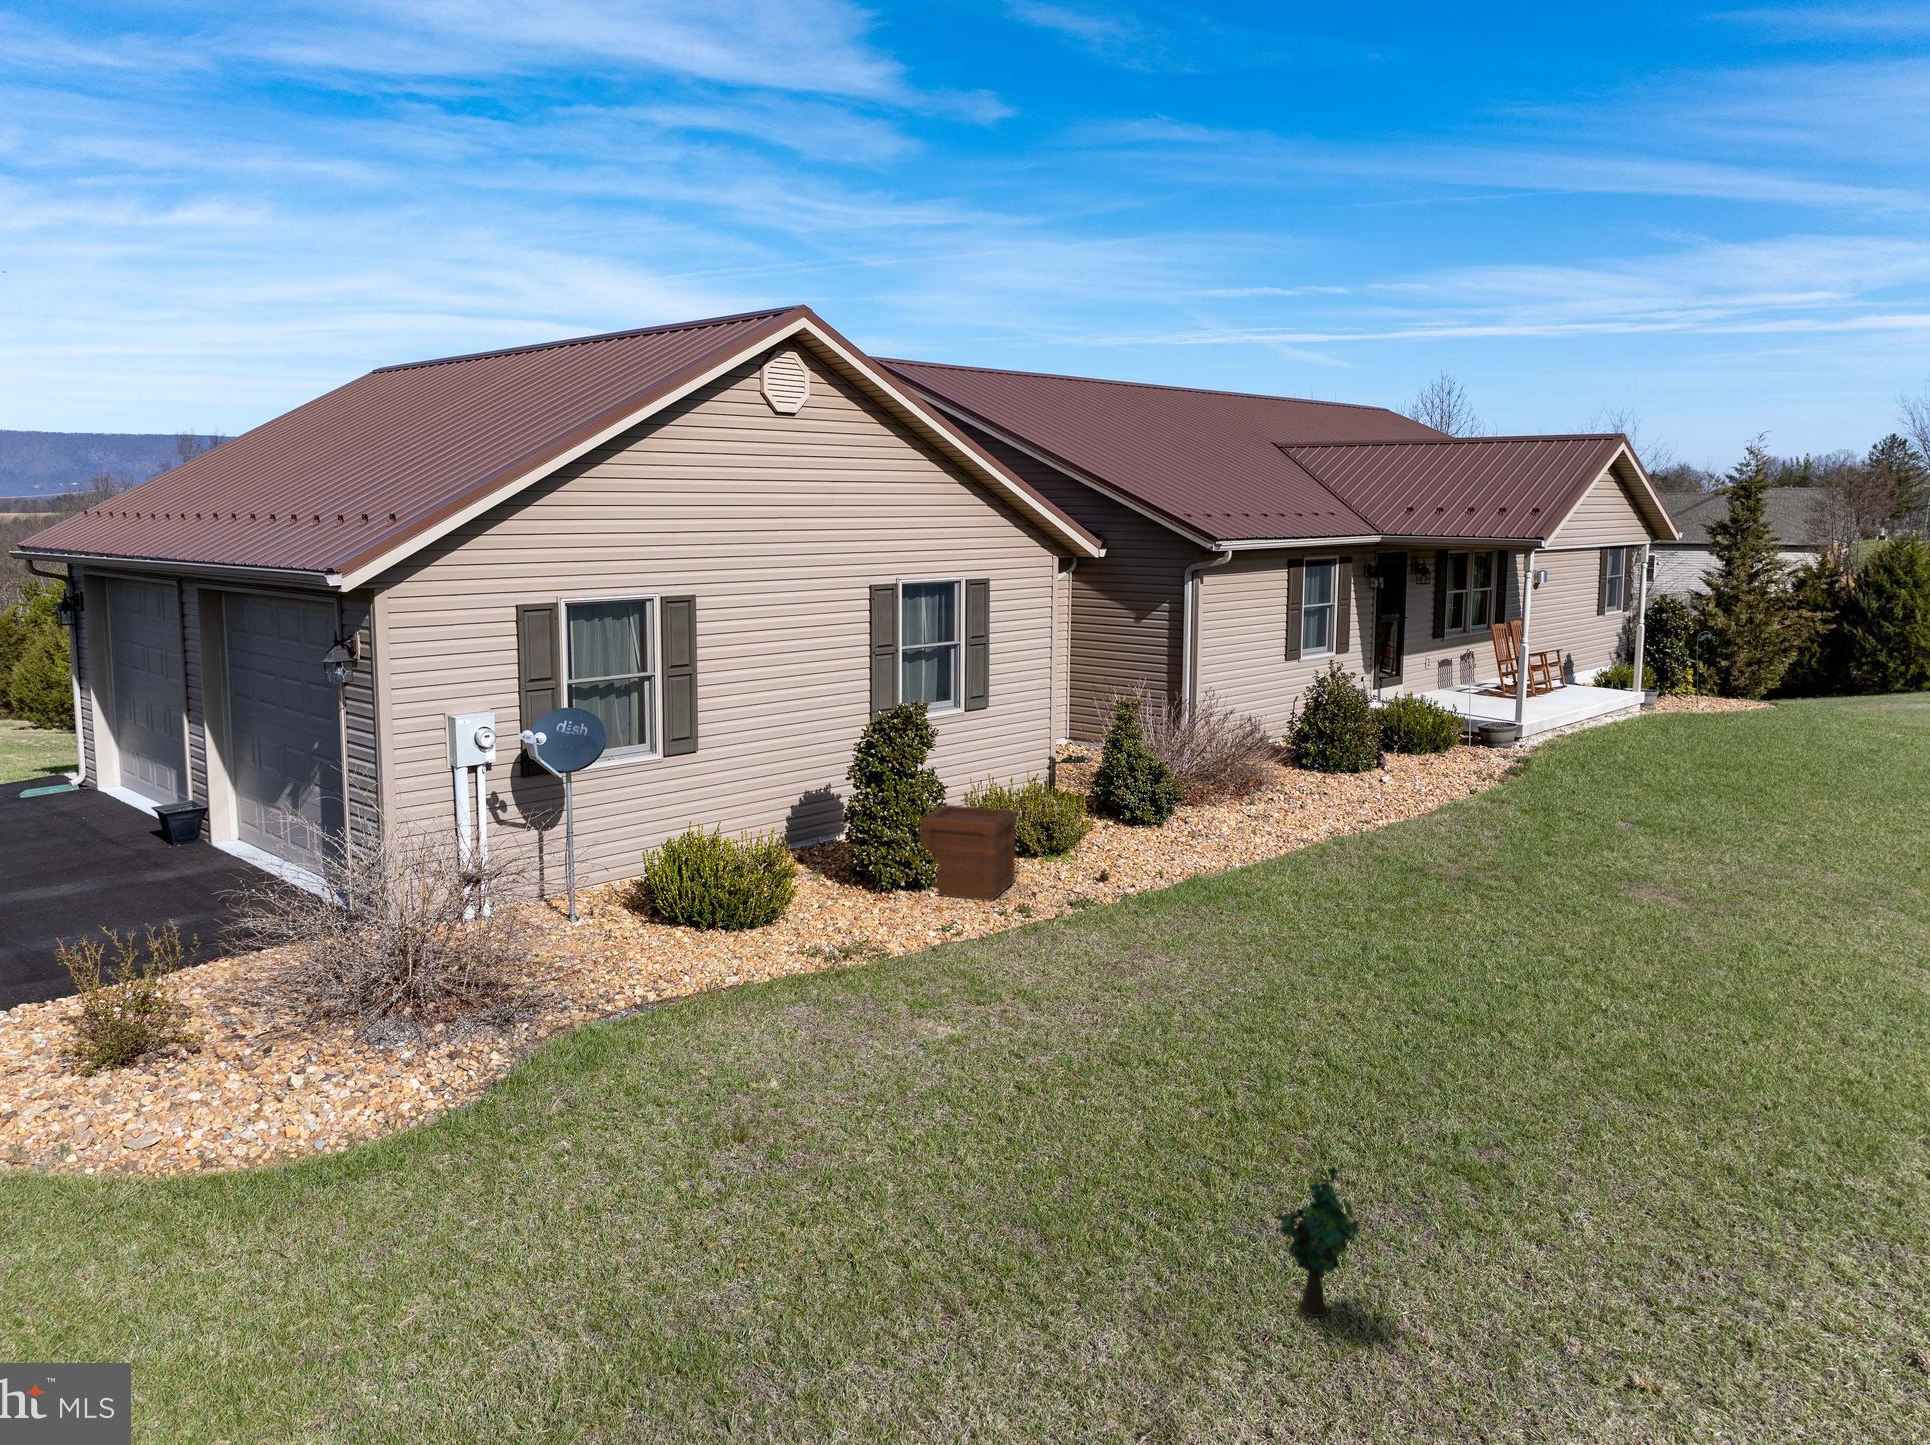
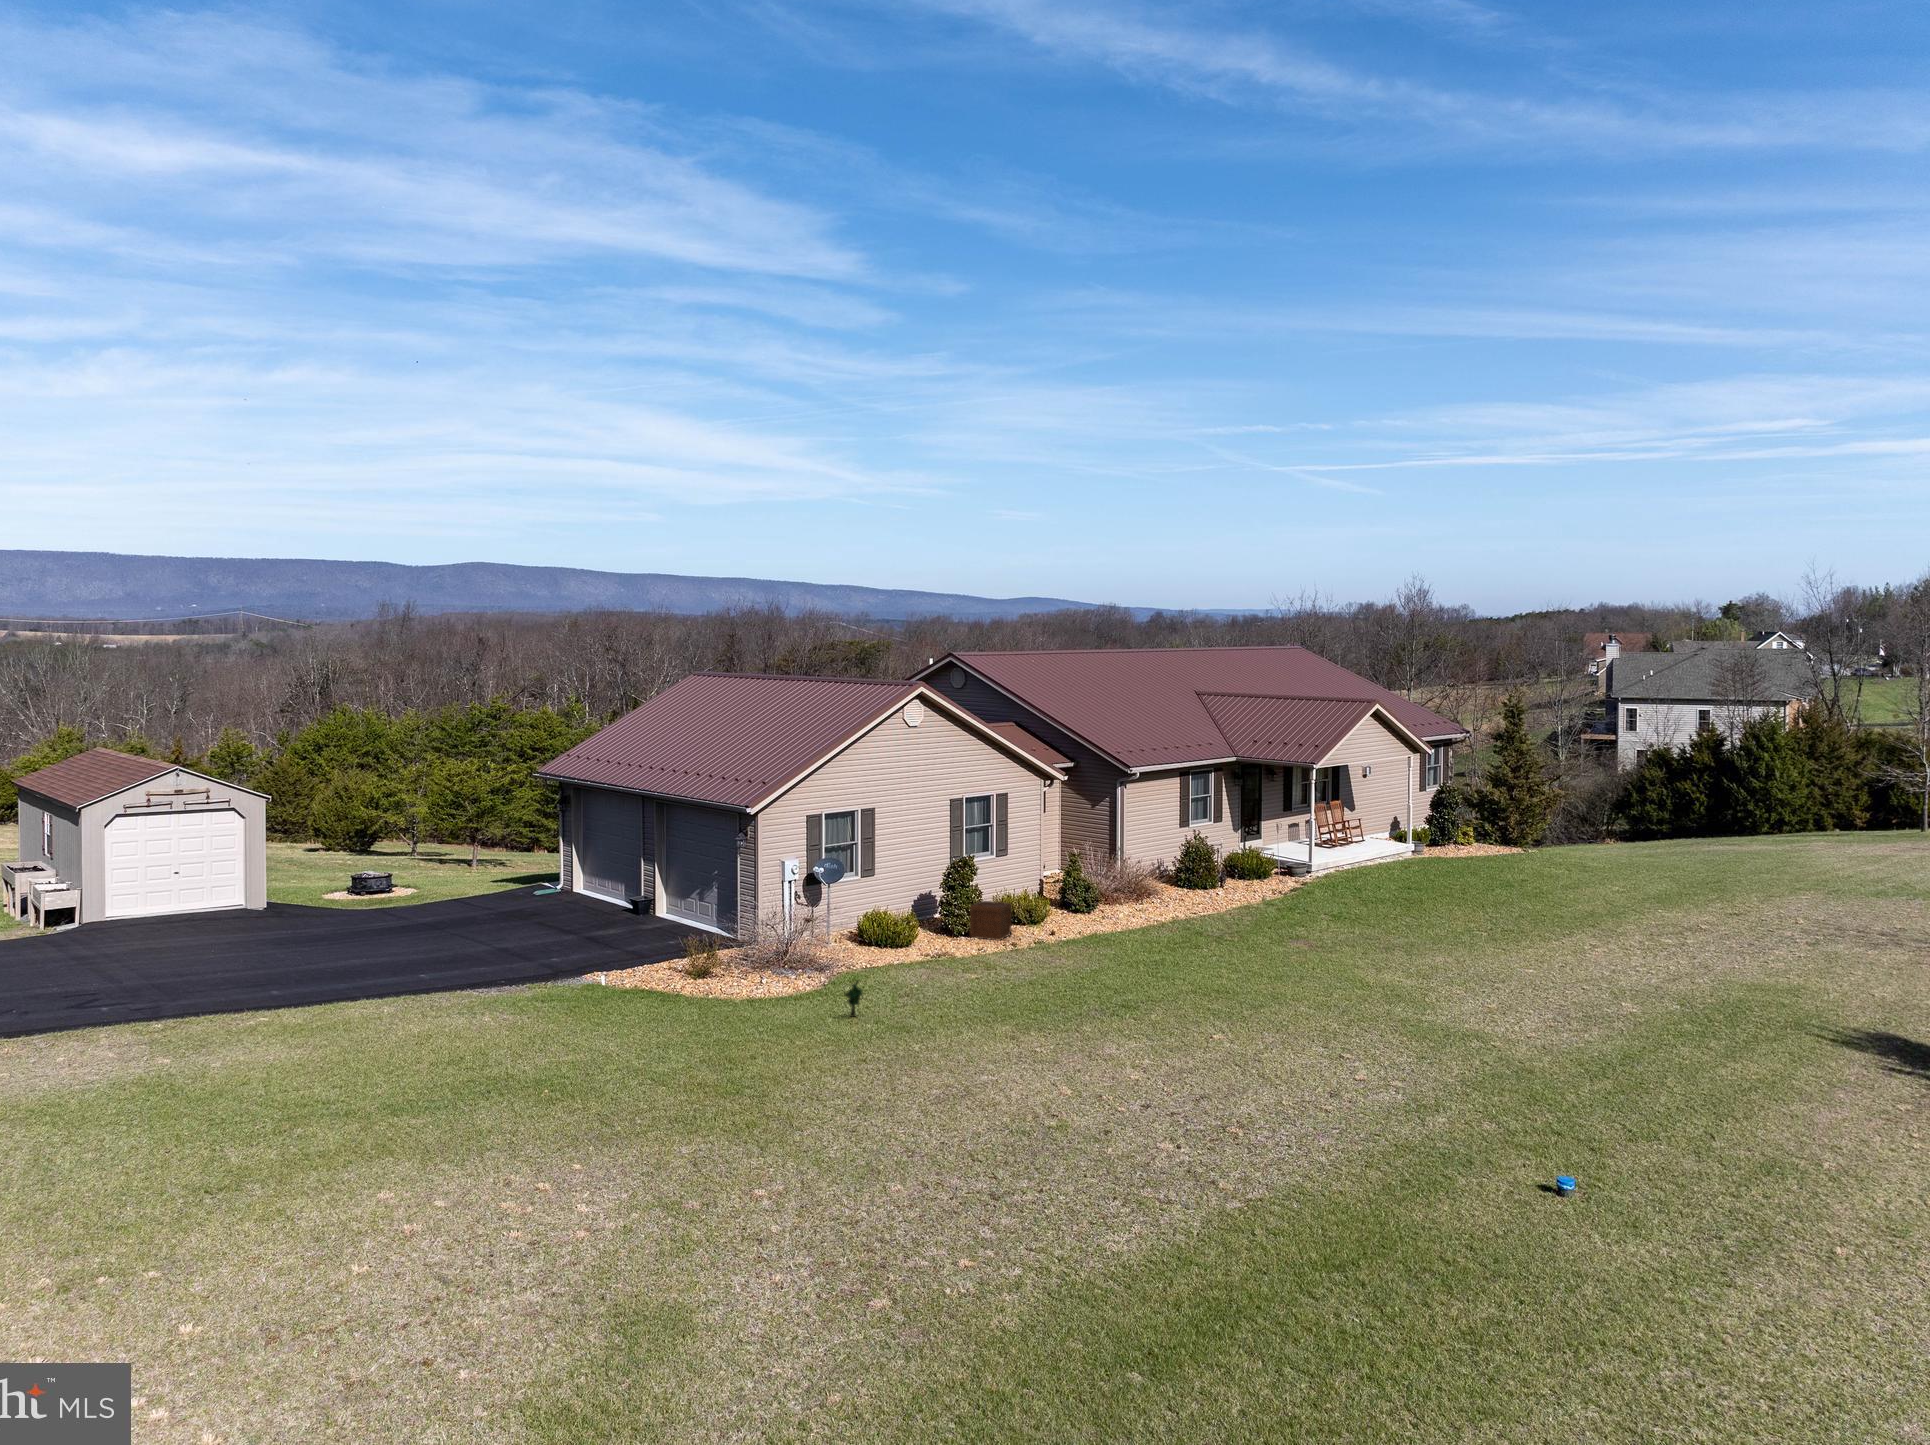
decorative plant: present [1274,1167,1359,1317] -> present [845,981,863,1017]

